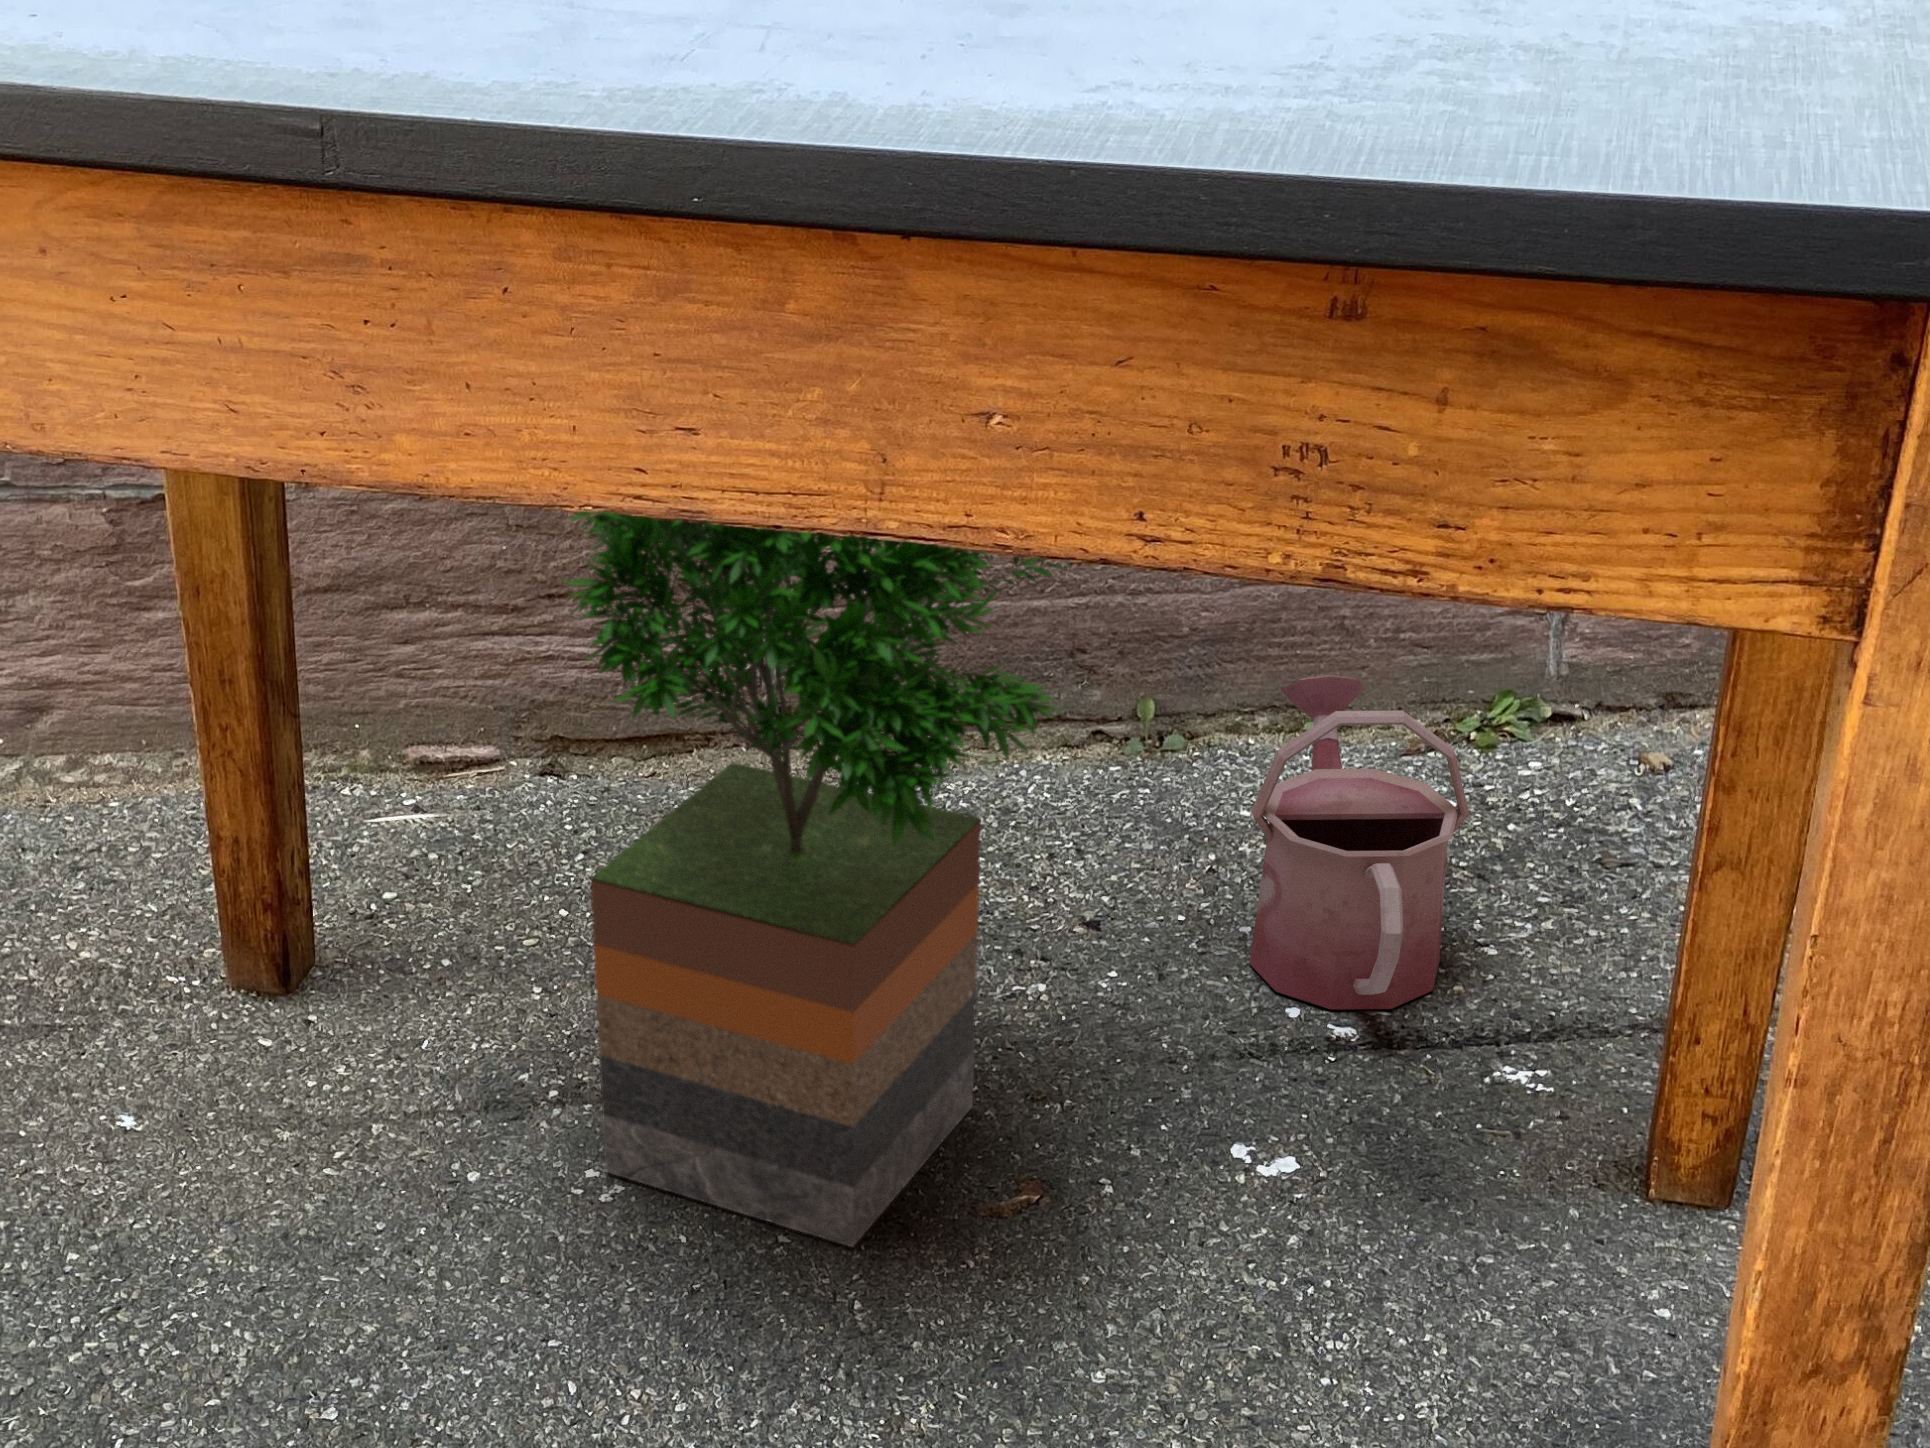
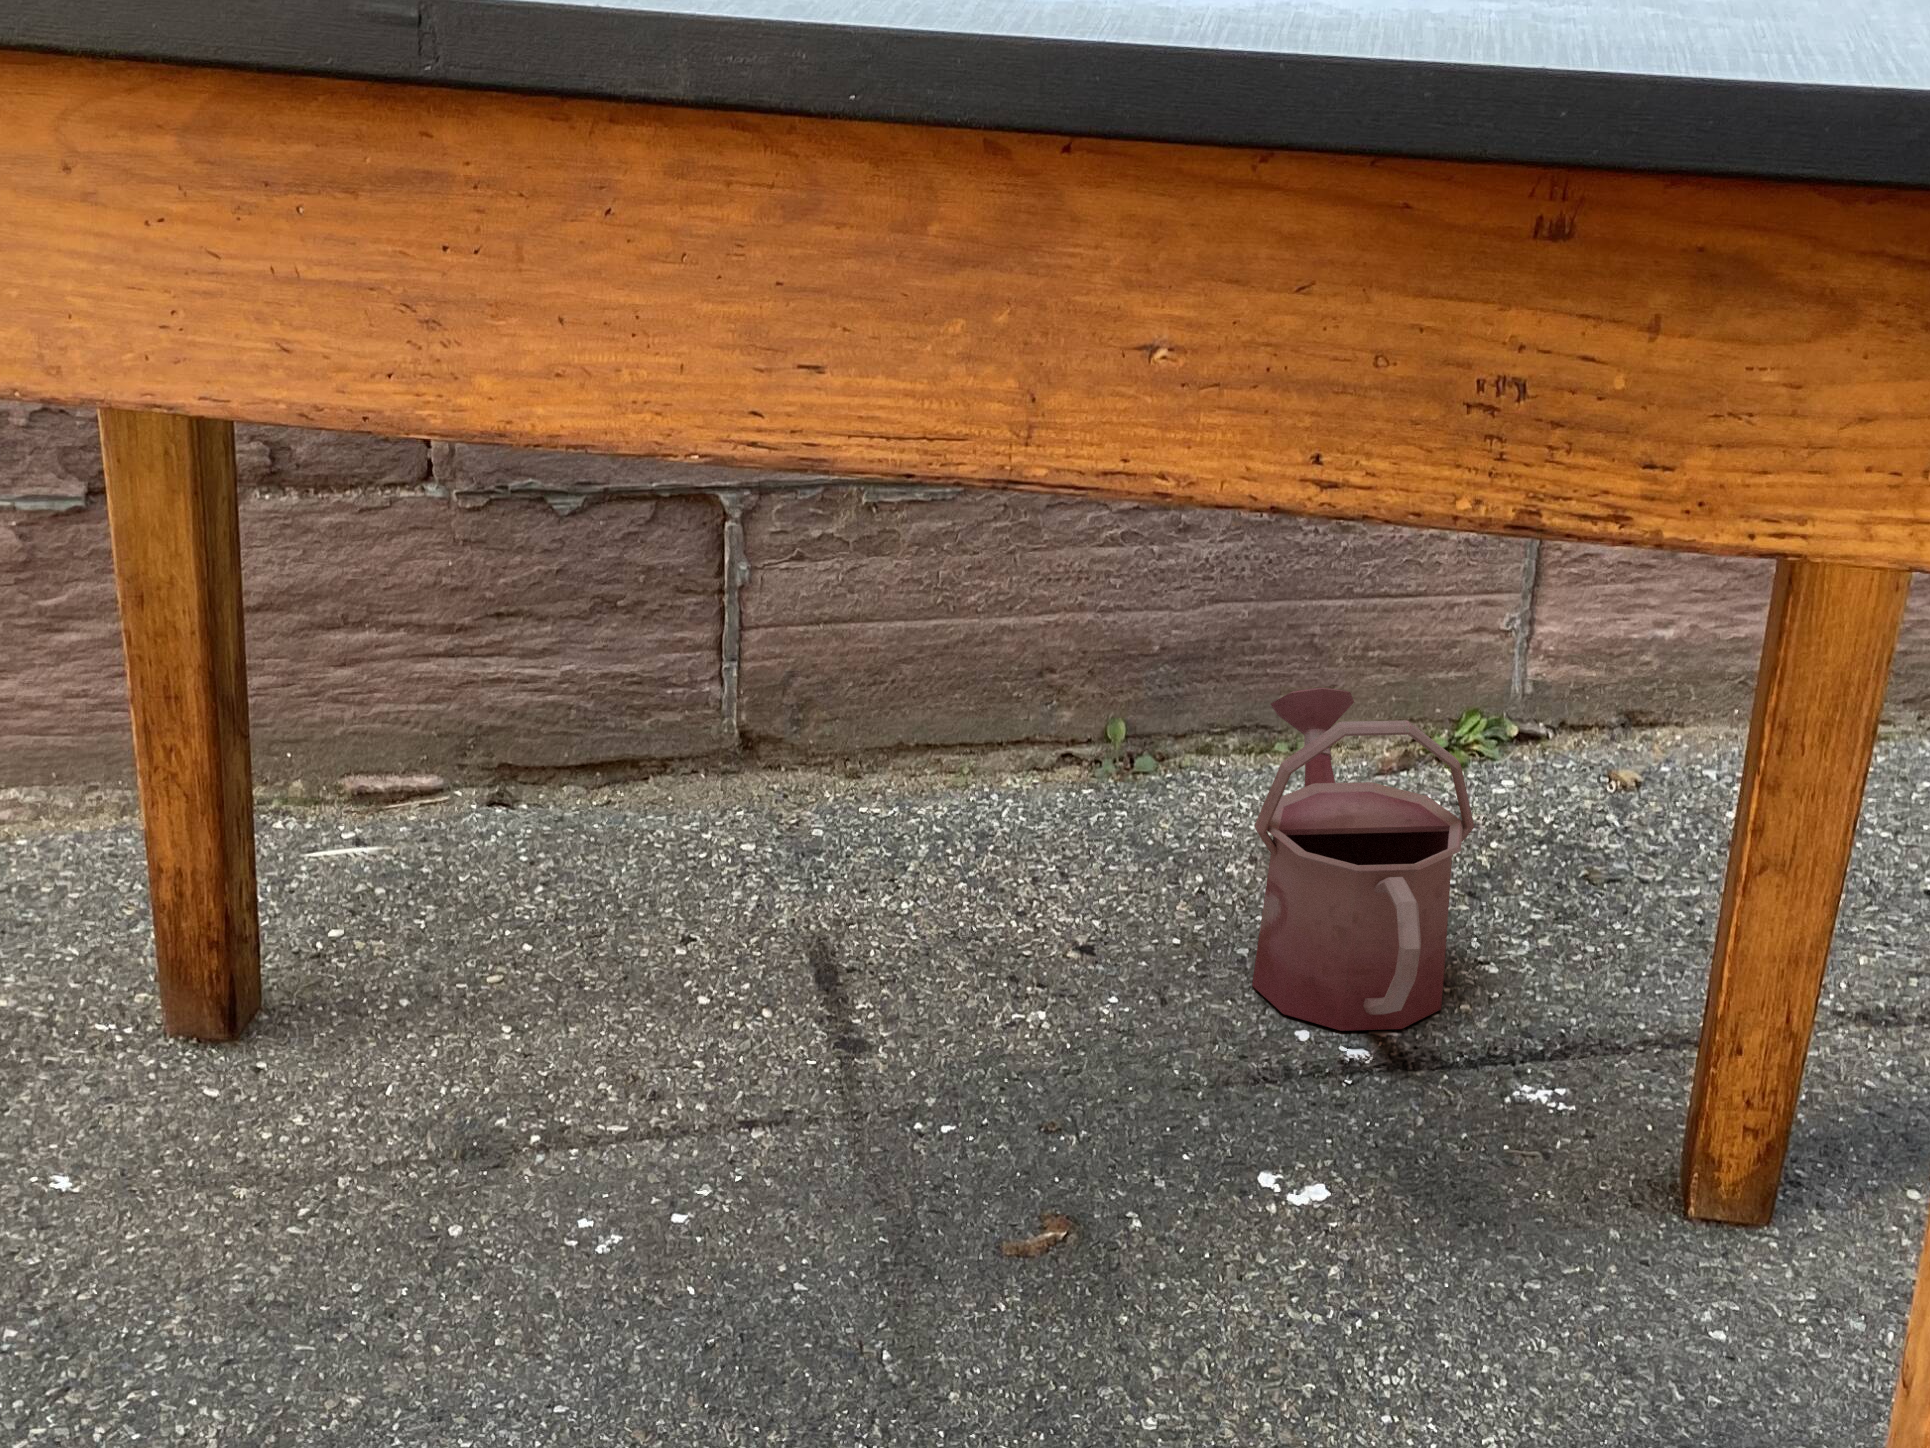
potted tree: present [563,511,1085,1247] -> none [553,377,1125,1294]

